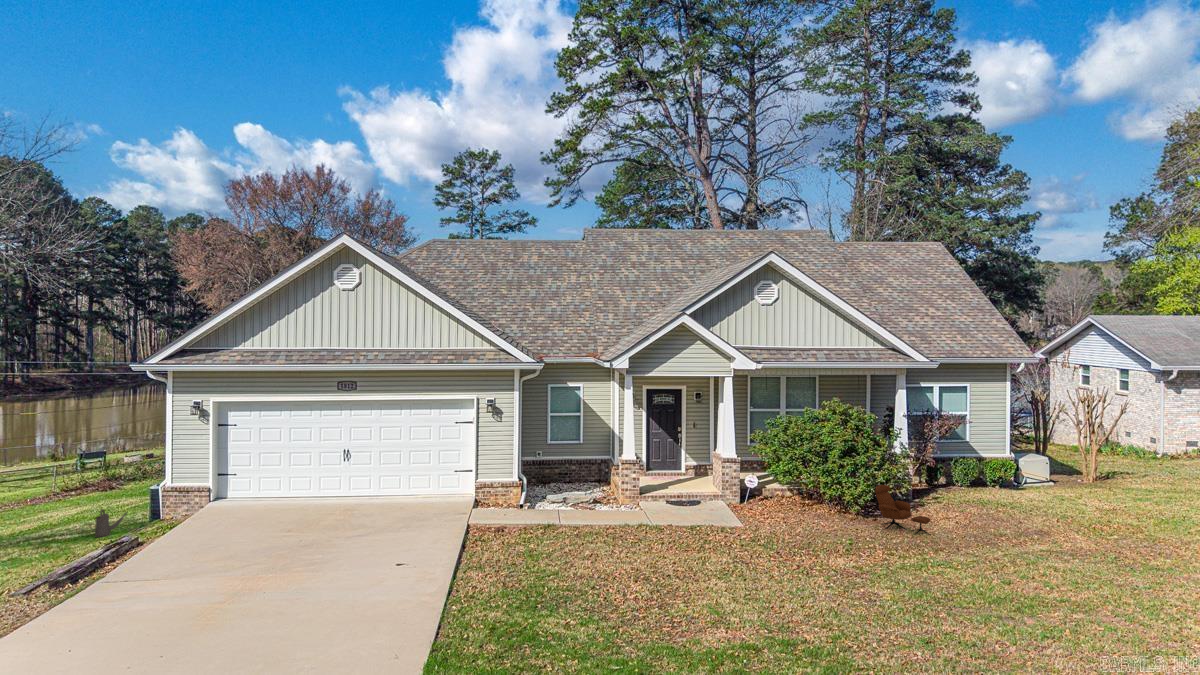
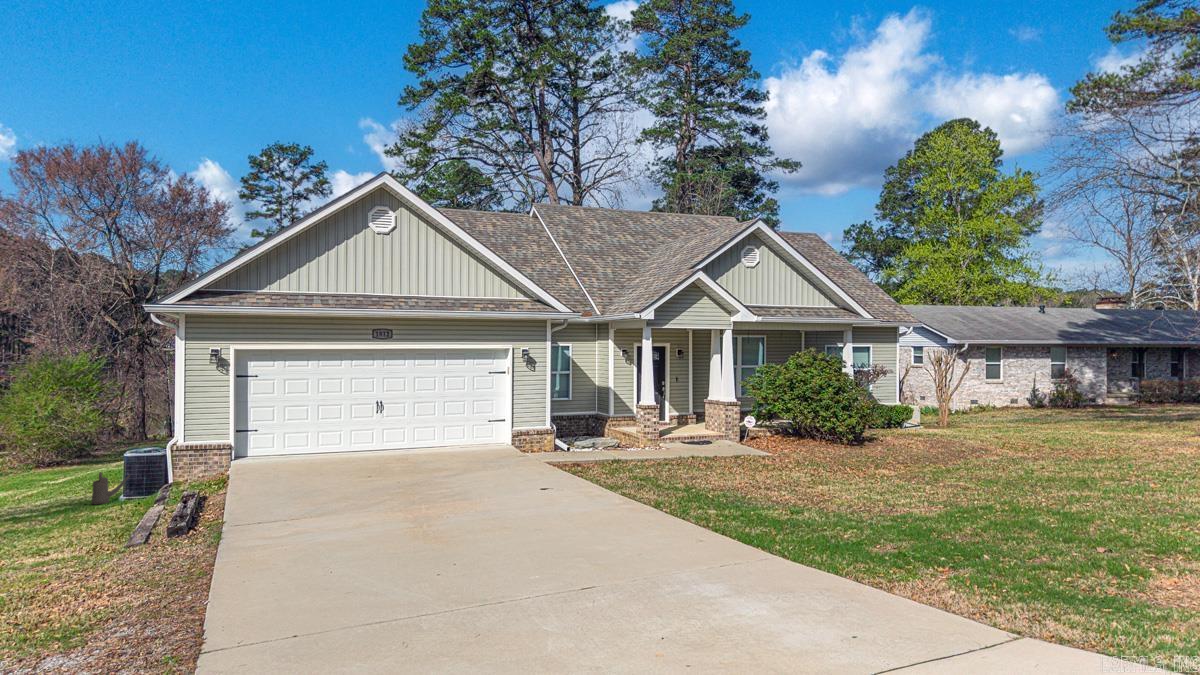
lounge chair: present [876,485,930,534] -> none [859,414,908,449]

